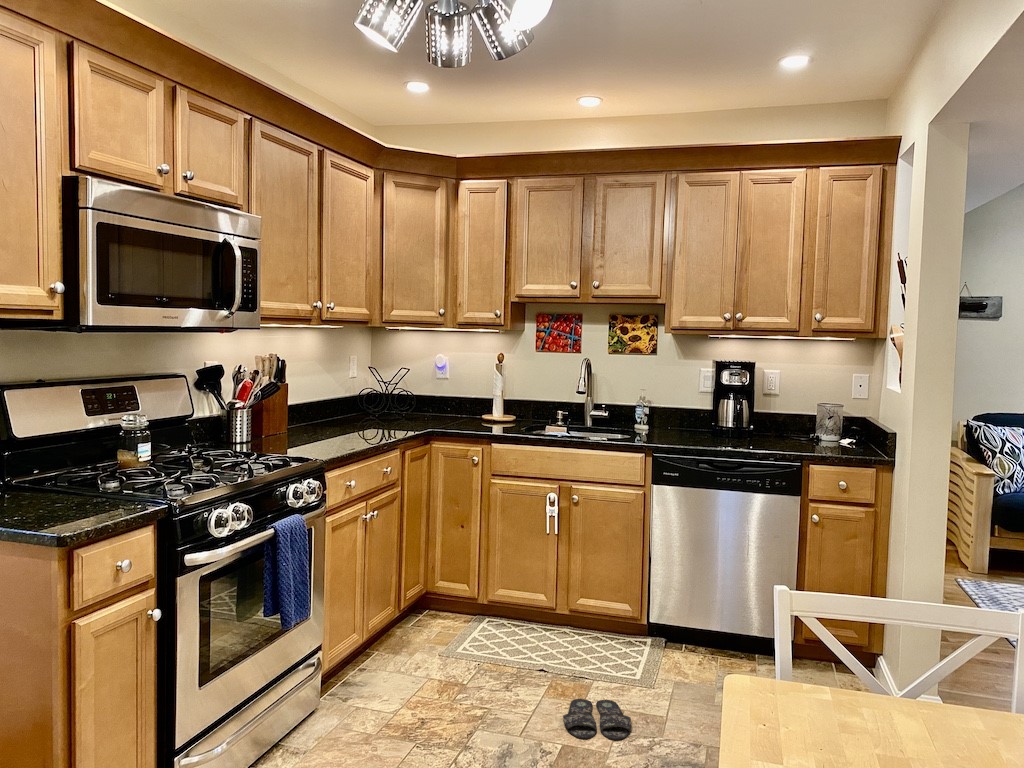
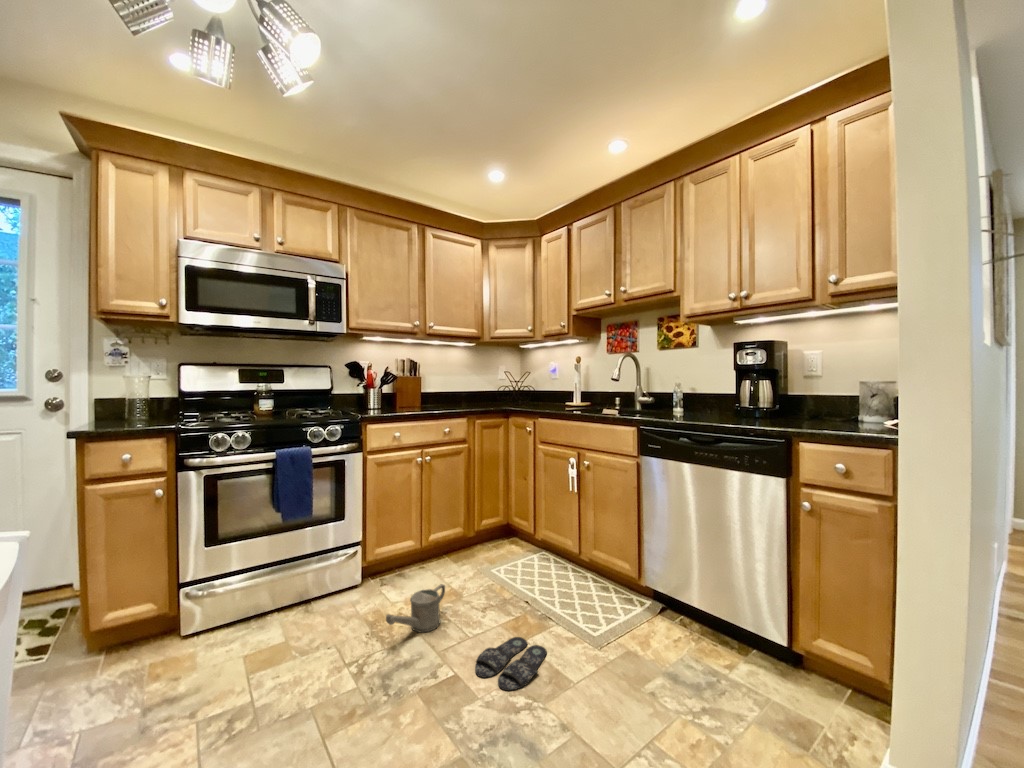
watering can: none [447,668,485,727] -> present [386,584,445,633]

